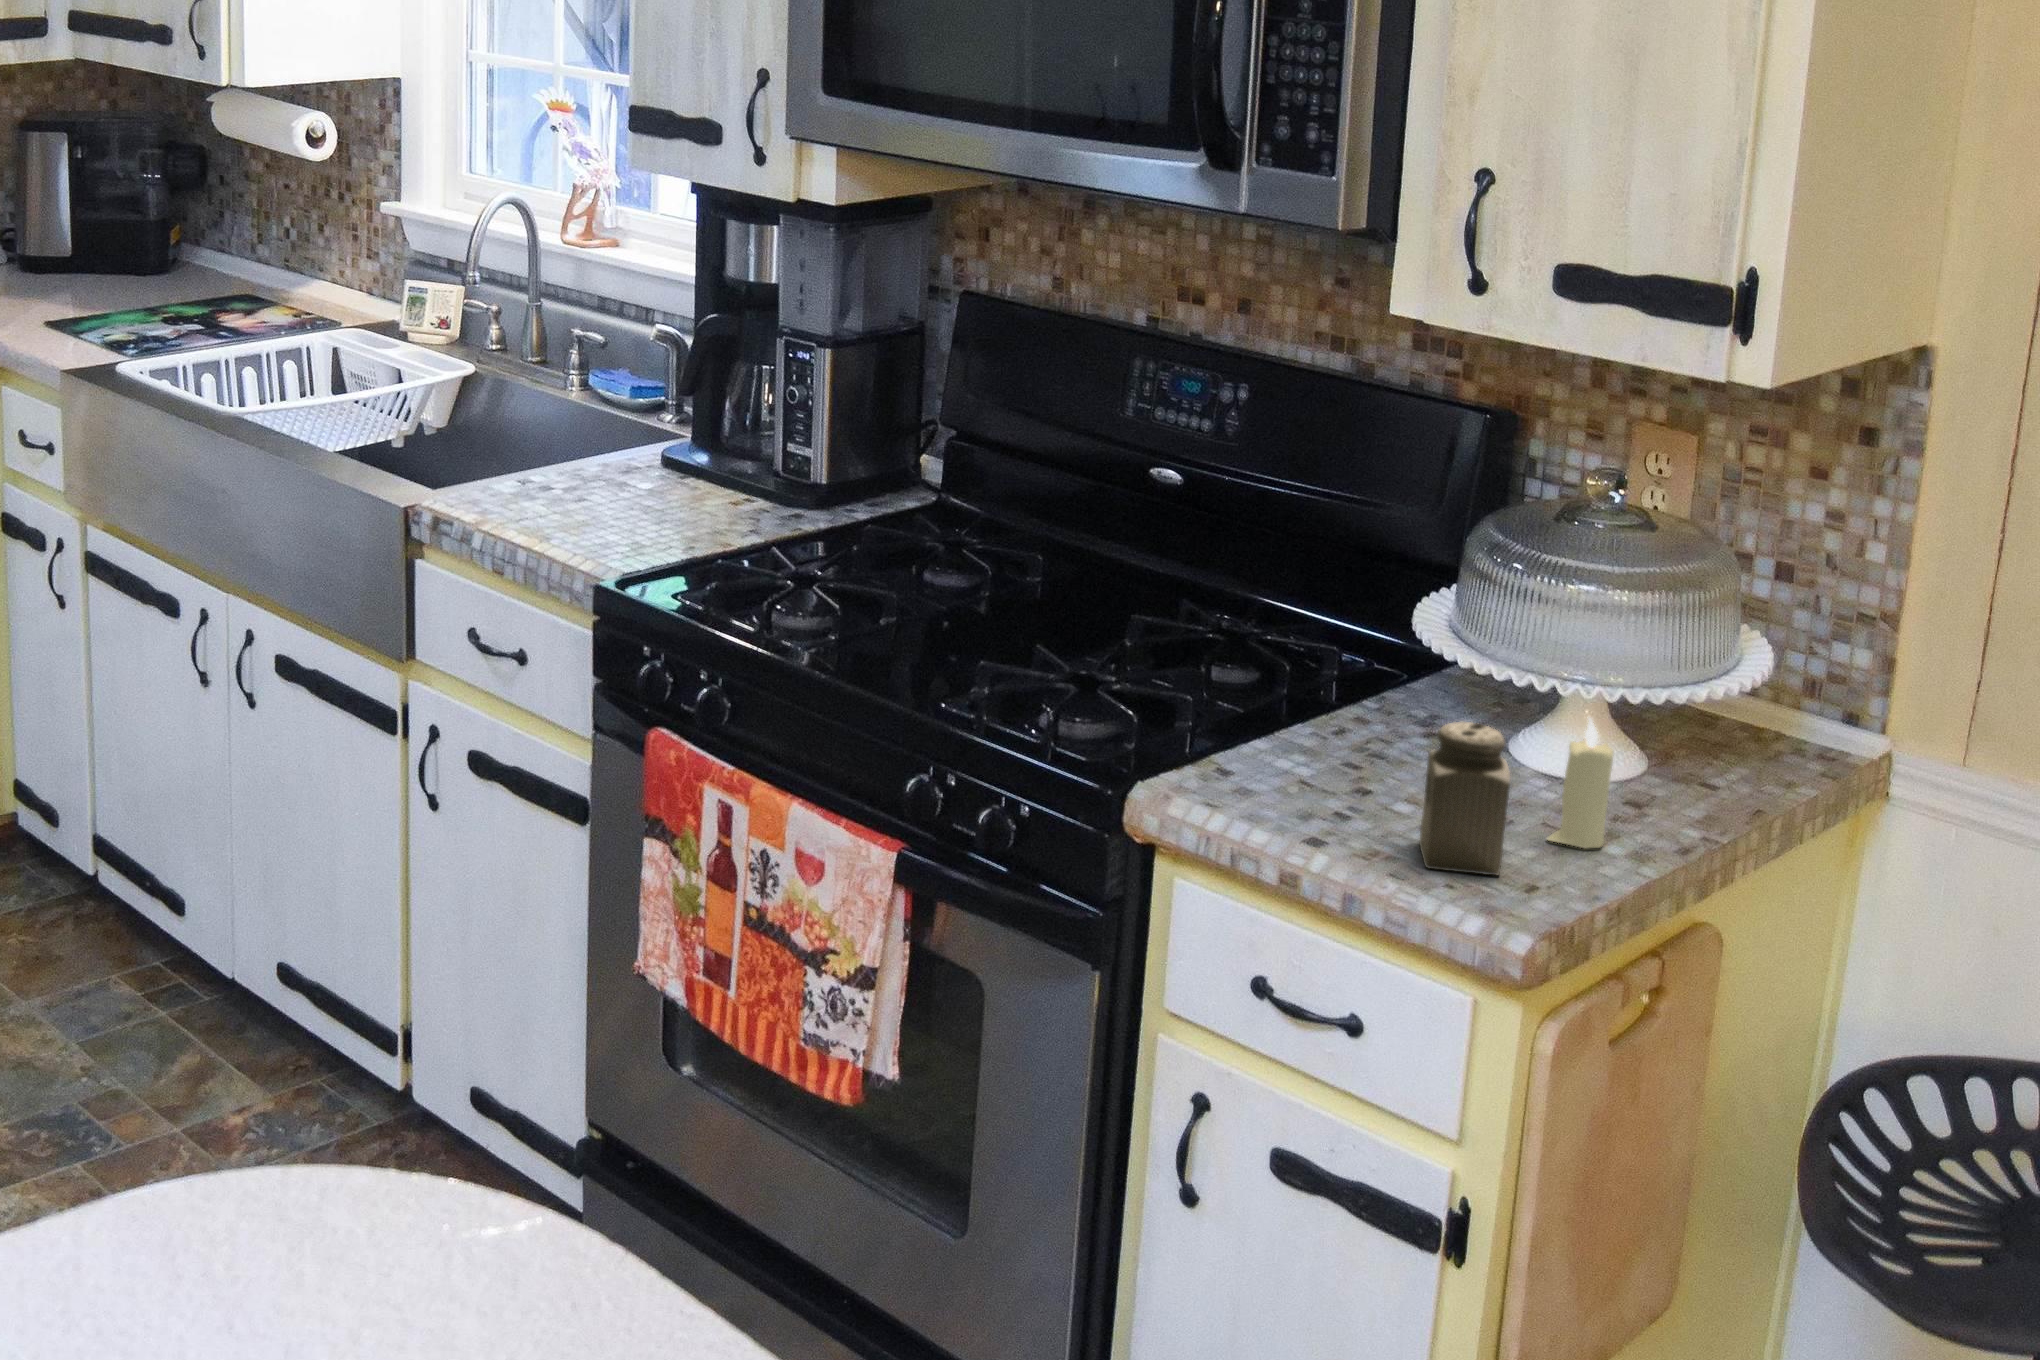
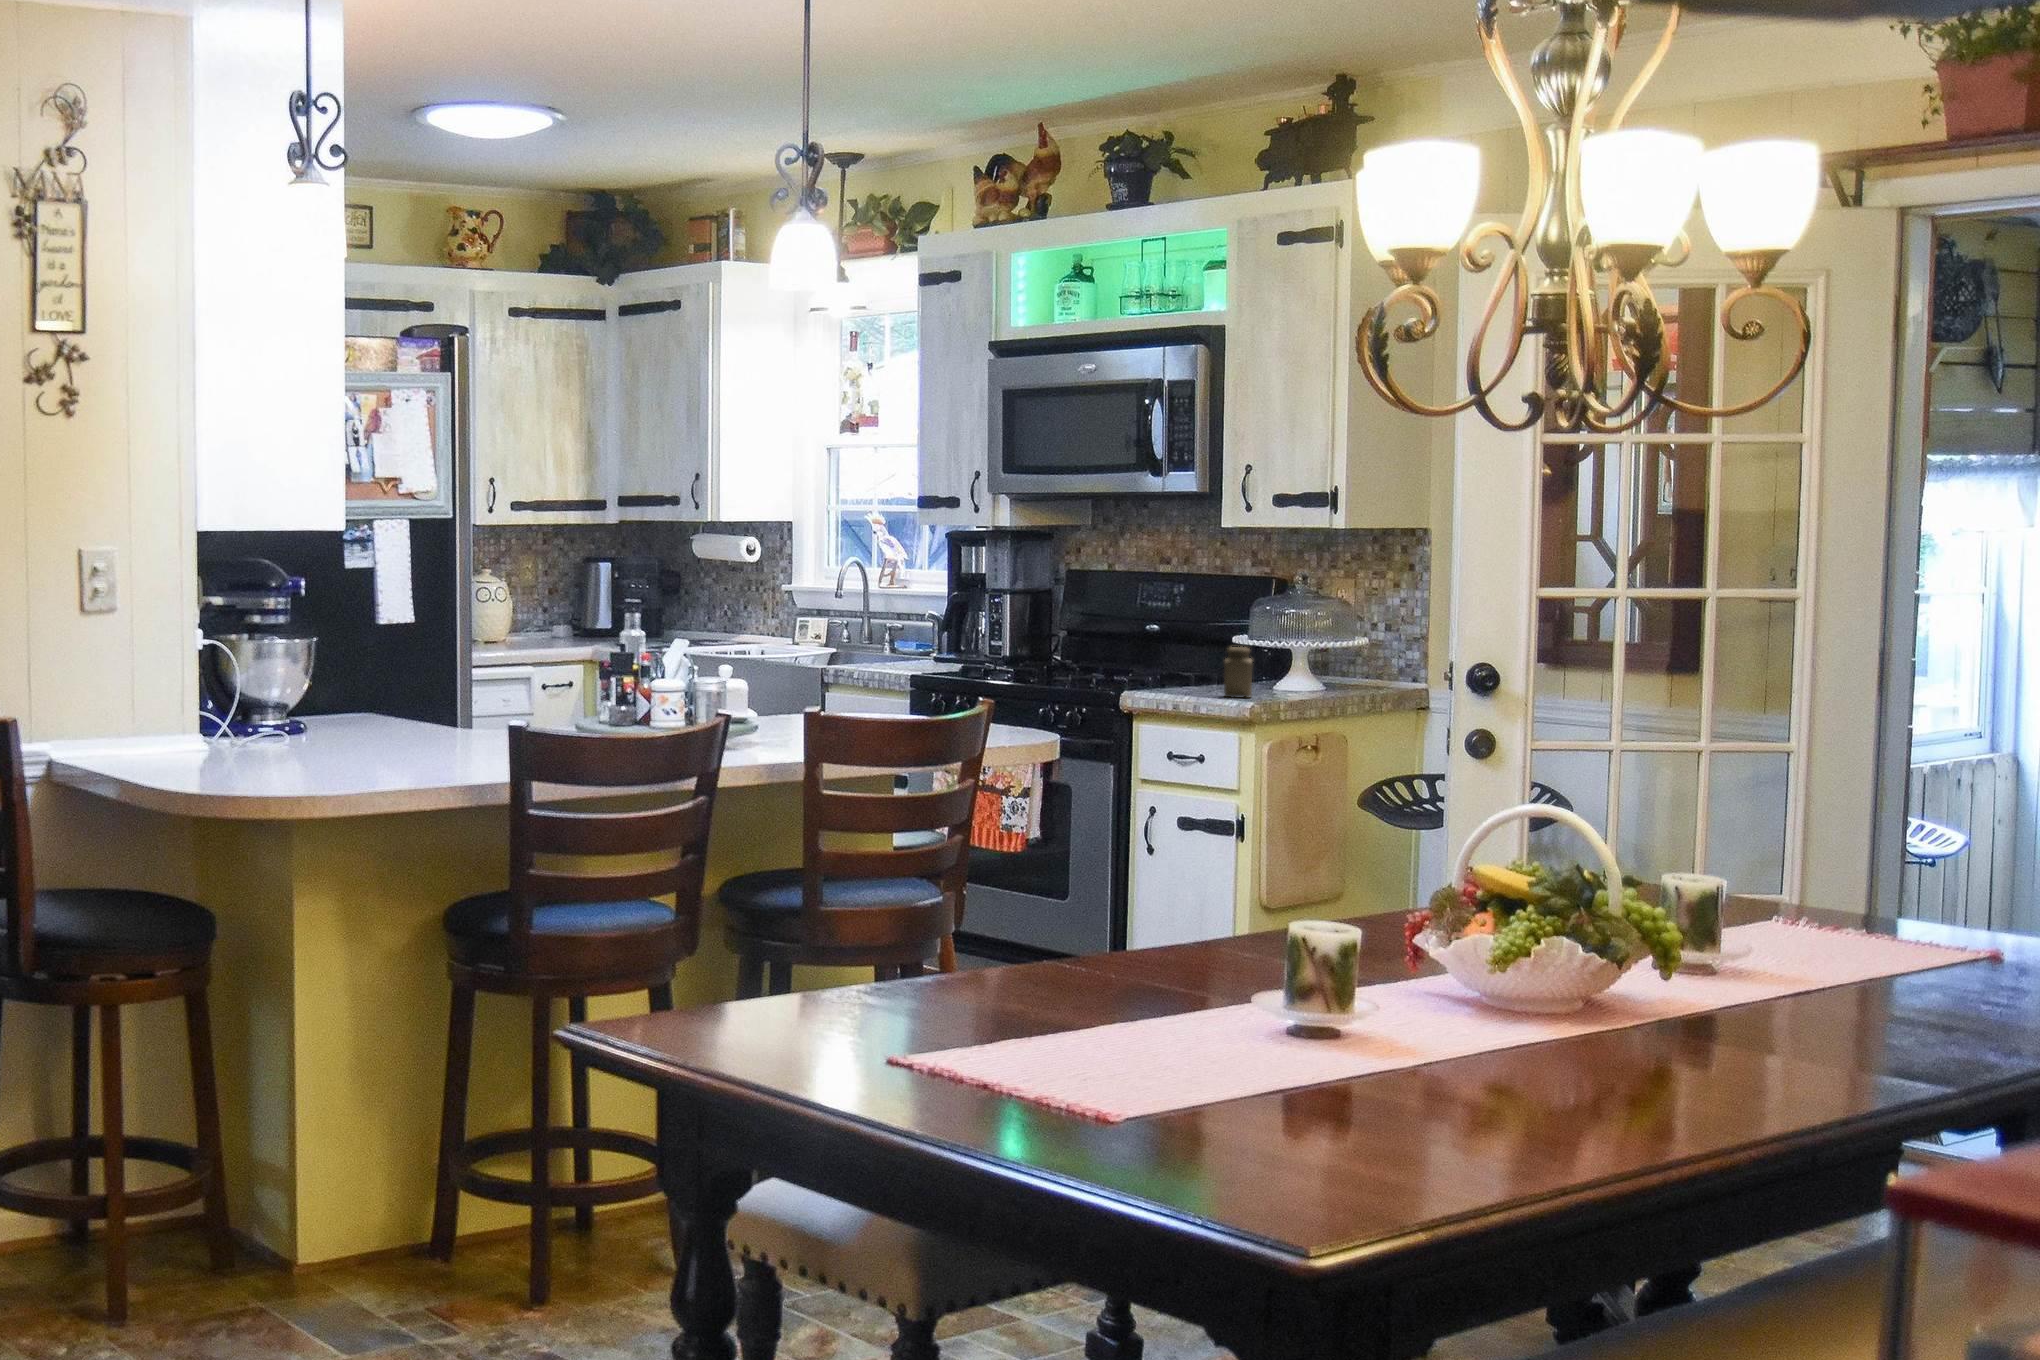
candle: present [1547,718,1614,848] -> none [1273,647,1295,696]

